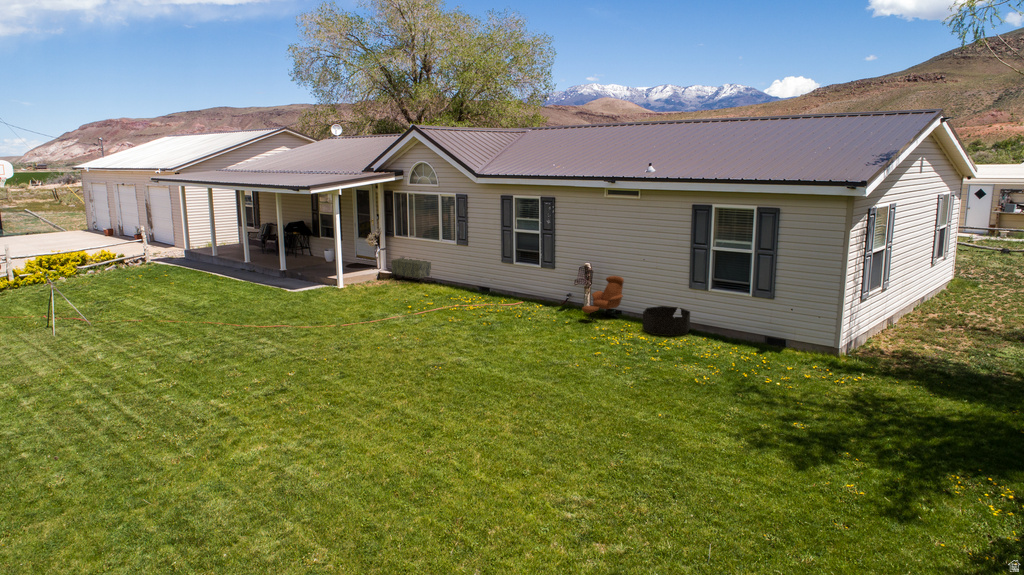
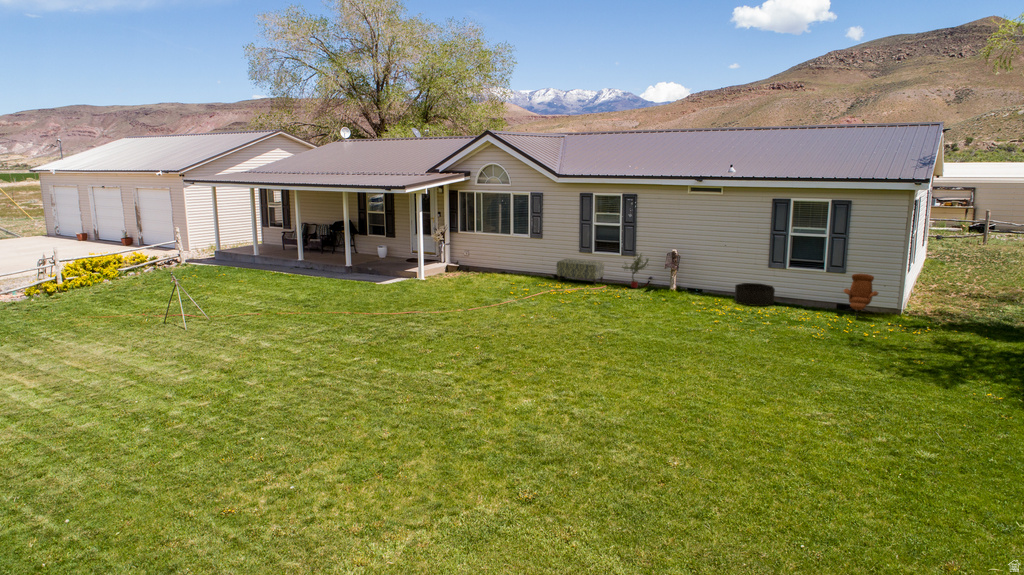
bench: present [391,257,431,284] -> present [557,259,604,285]
potted tree: none [536,264,564,306] -> present [622,253,649,288]
lounge chair: present [582,276,624,321] -> present [844,274,878,319]

